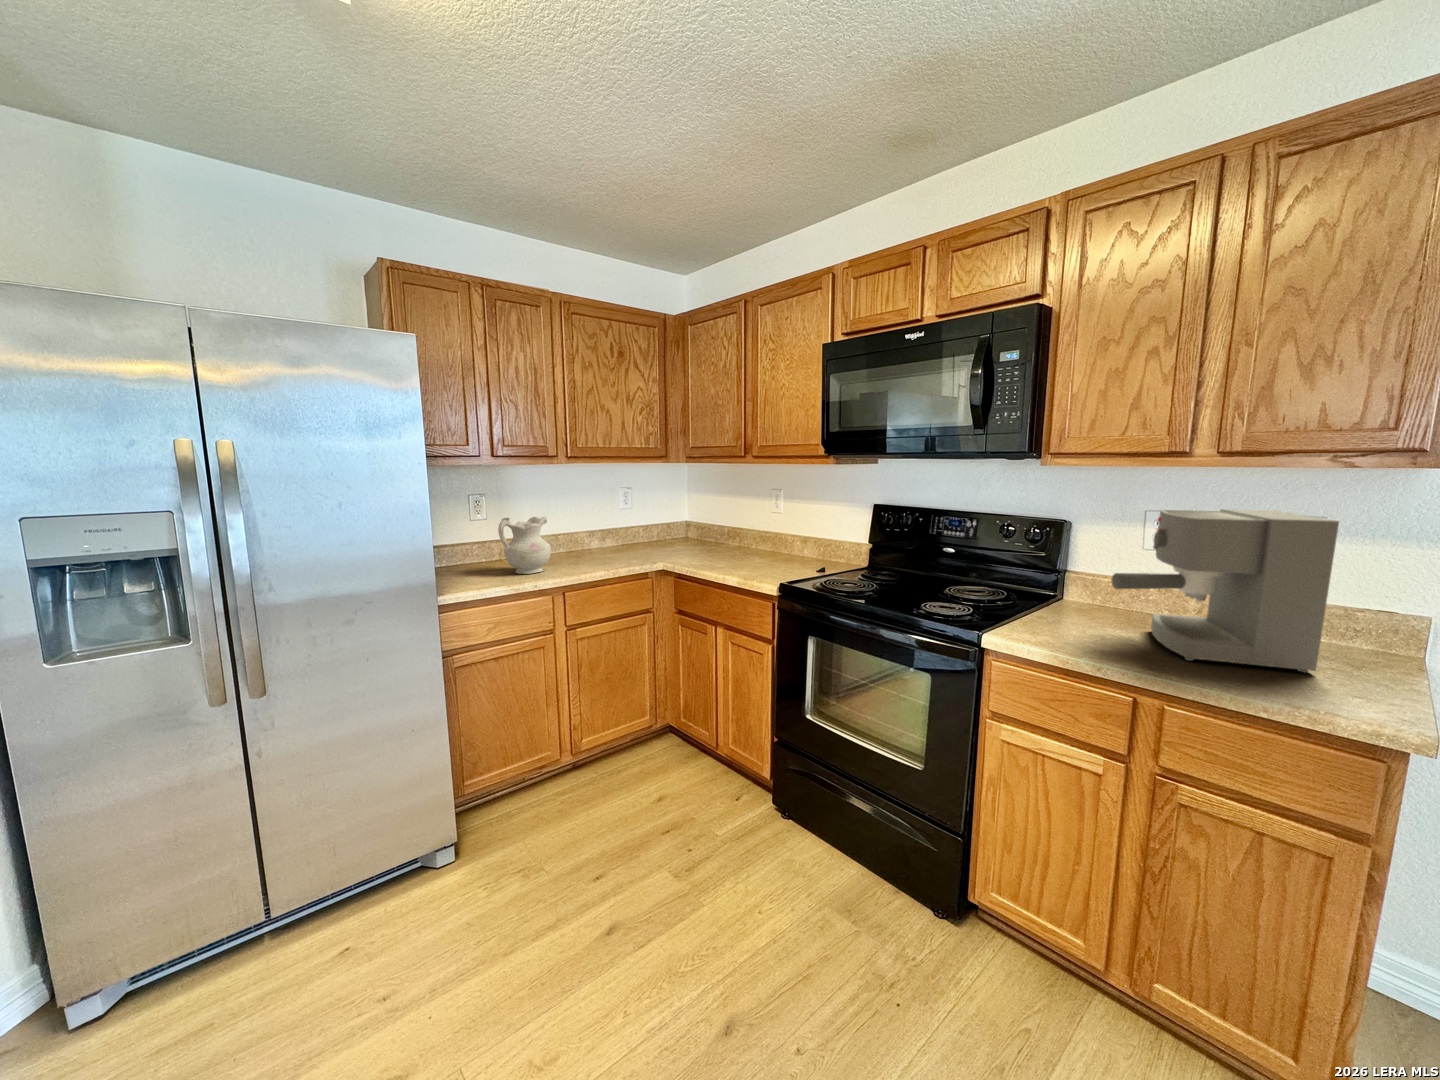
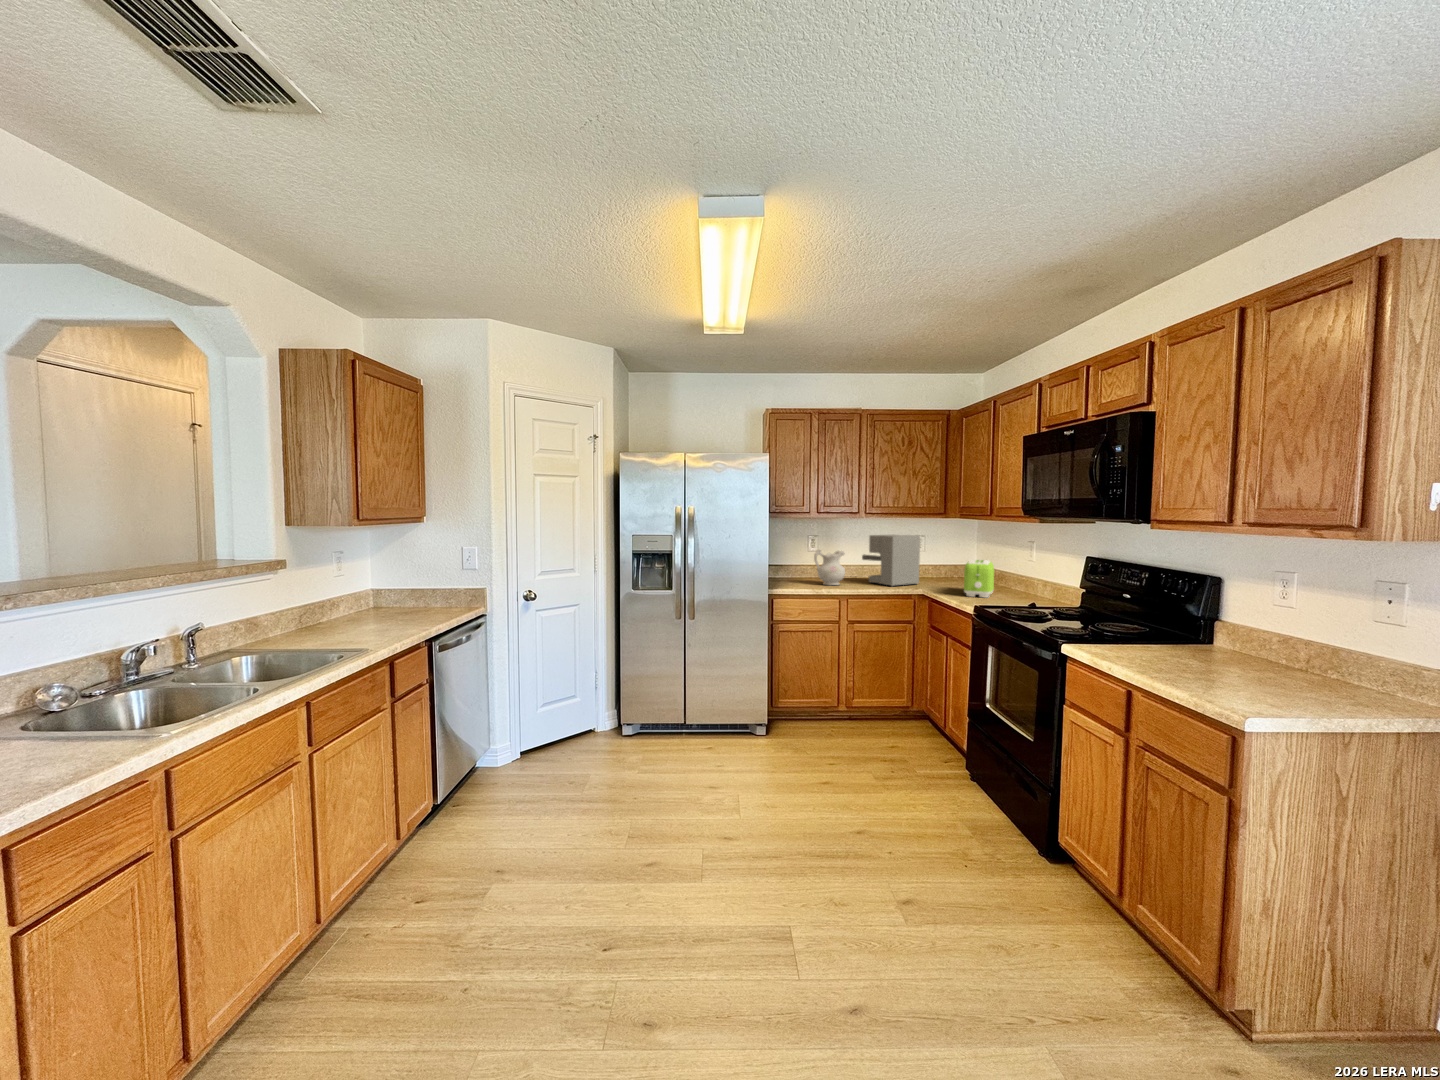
coffee maker: present [1111,509,1339,673] -> present [862,535,920,586]
toaster: none [716,516,761,567] -> present [964,559,994,598]

